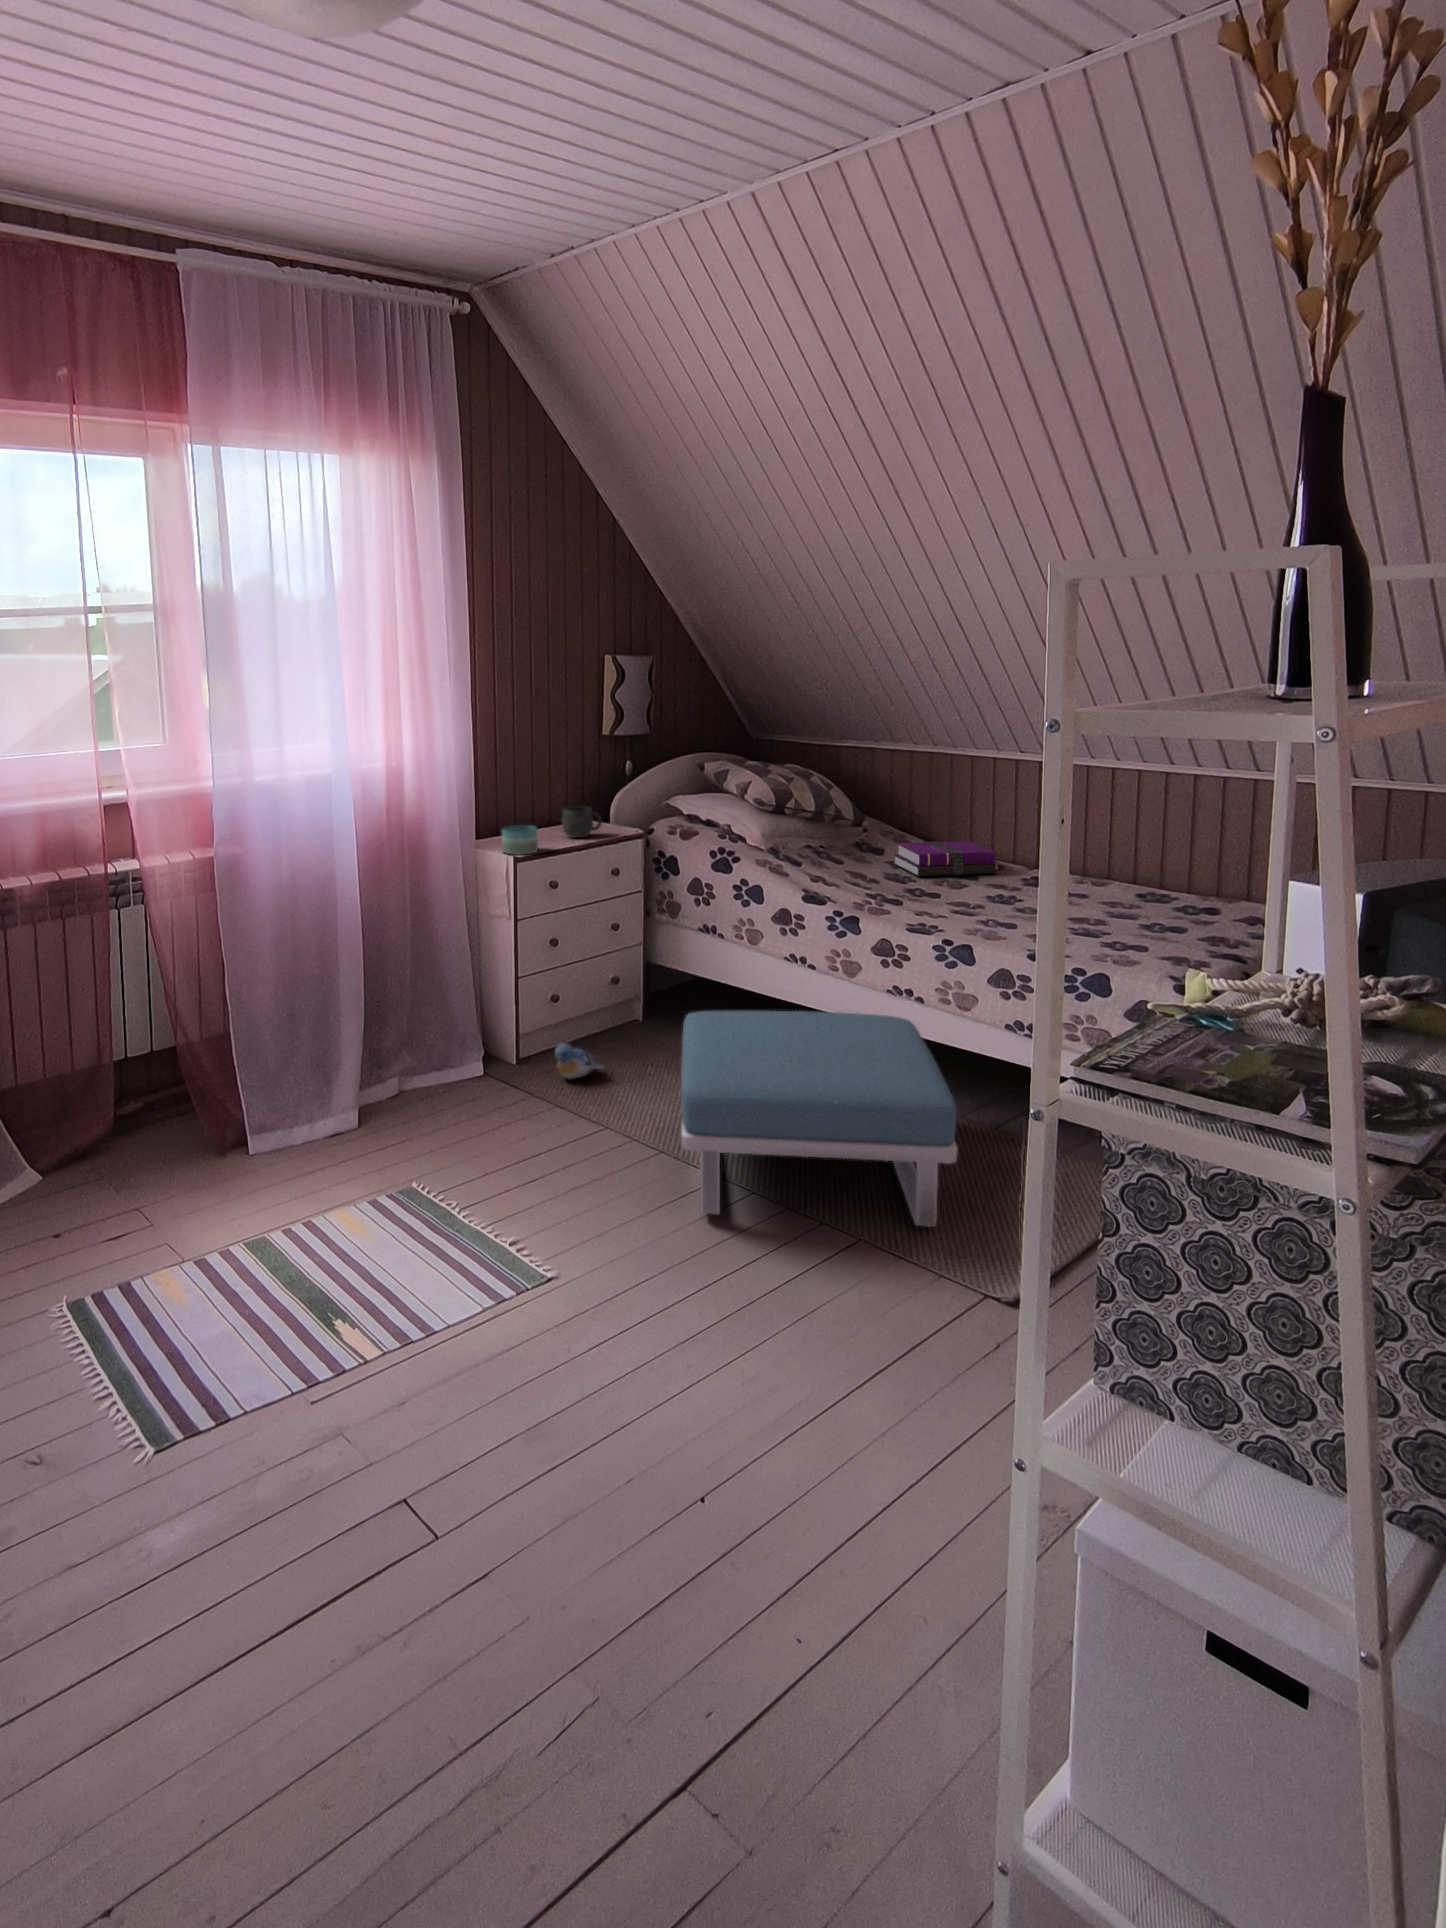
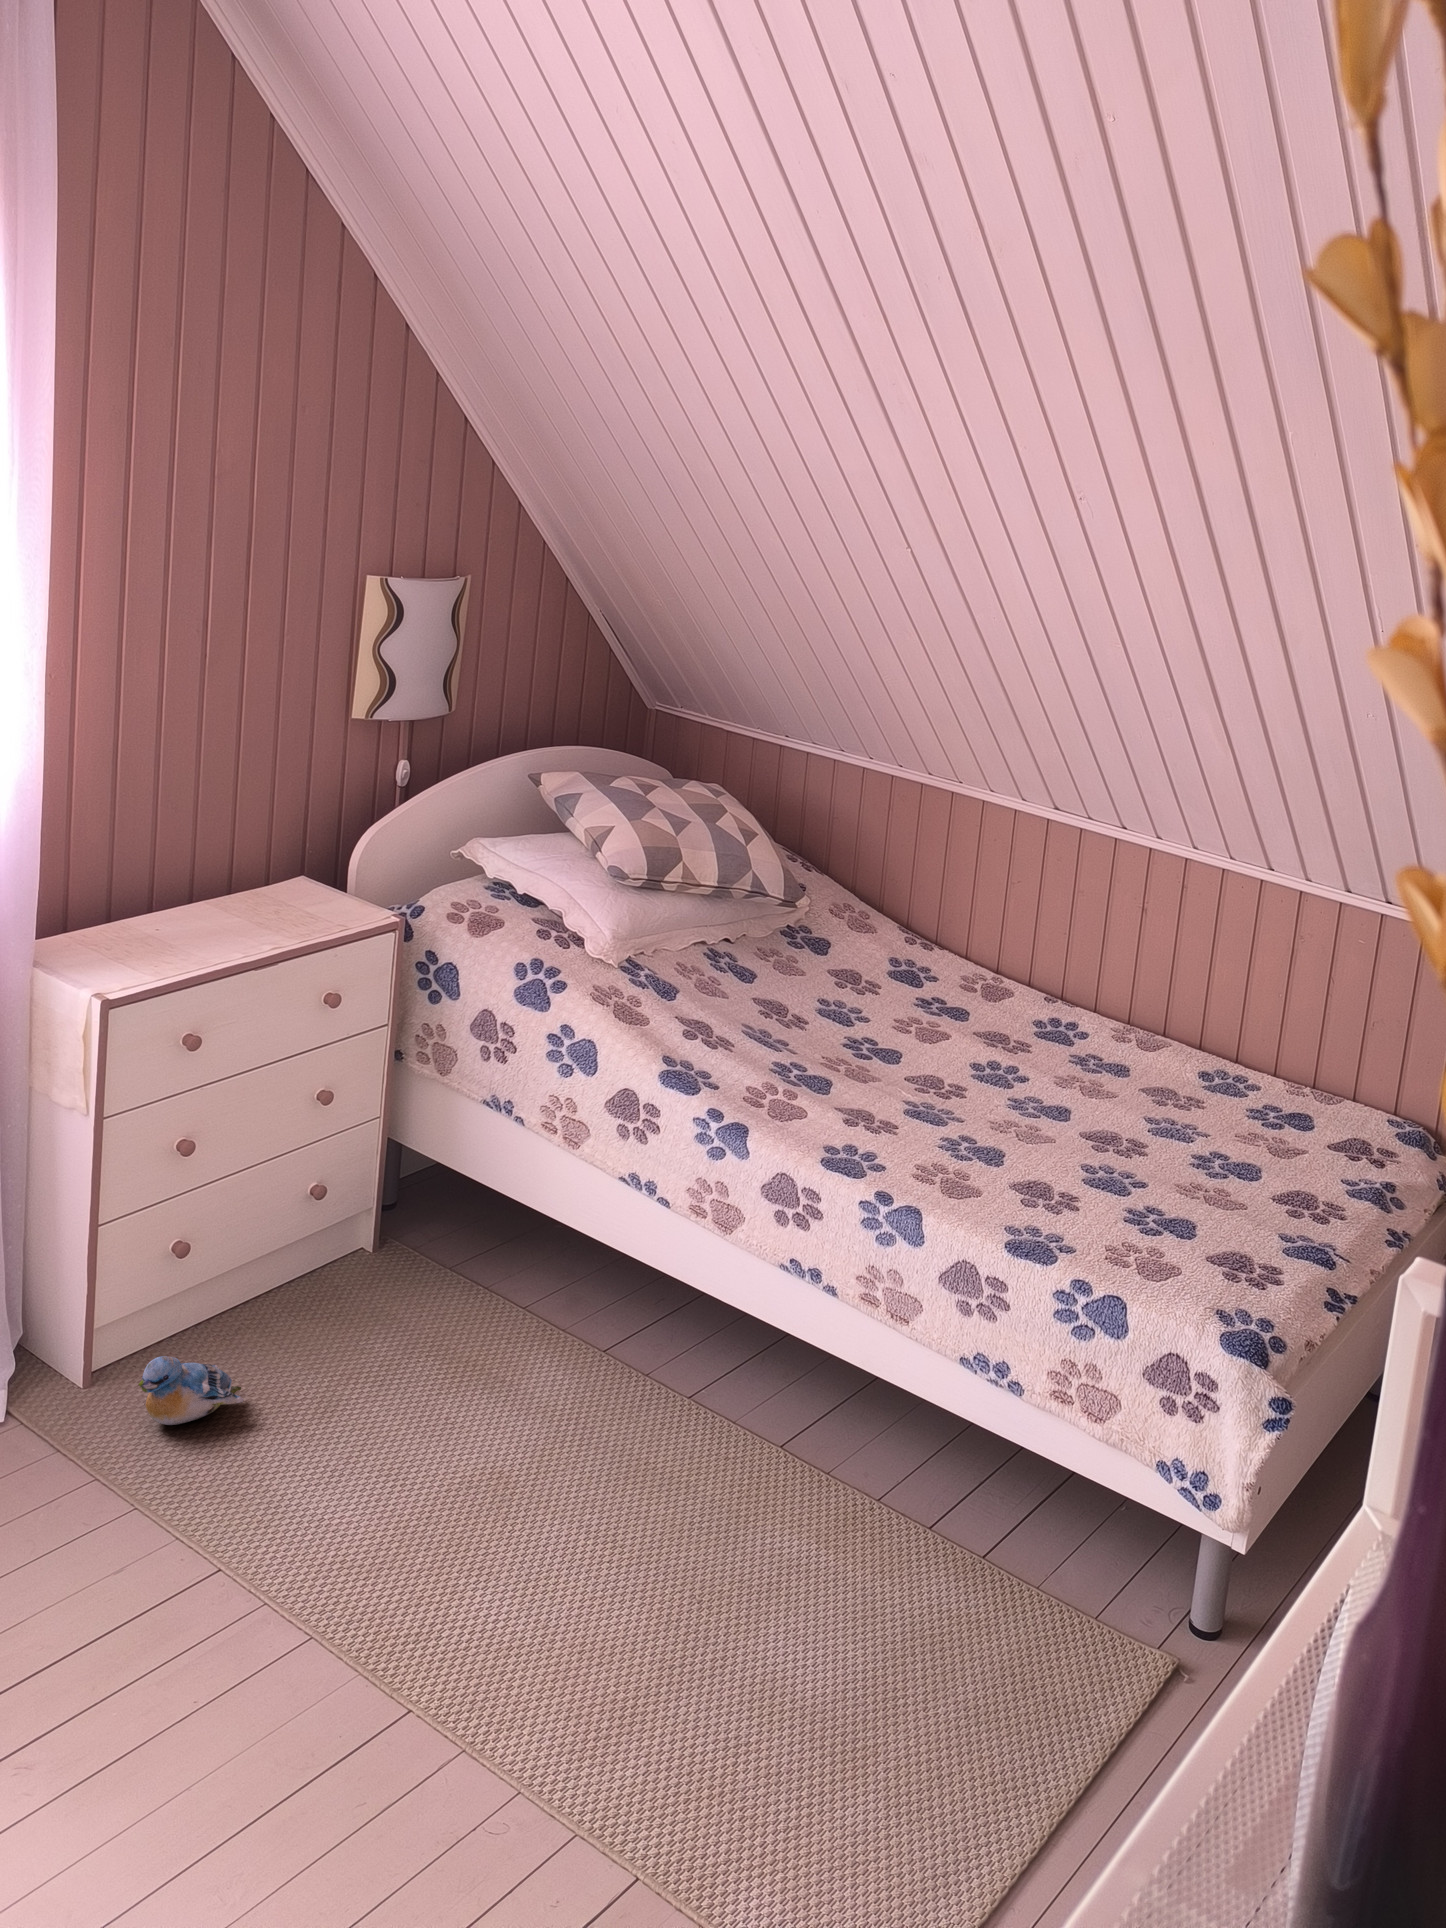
mug: present [562,806,602,838] -> none [238,859,317,923]
candle: present [502,825,538,855] -> none [93,901,171,967]
notebook: present [894,841,998,876] -> none [840,953,1002,1023]
footstool: present [681,1011,957,1227] -> none [308,1321,835,1809]

